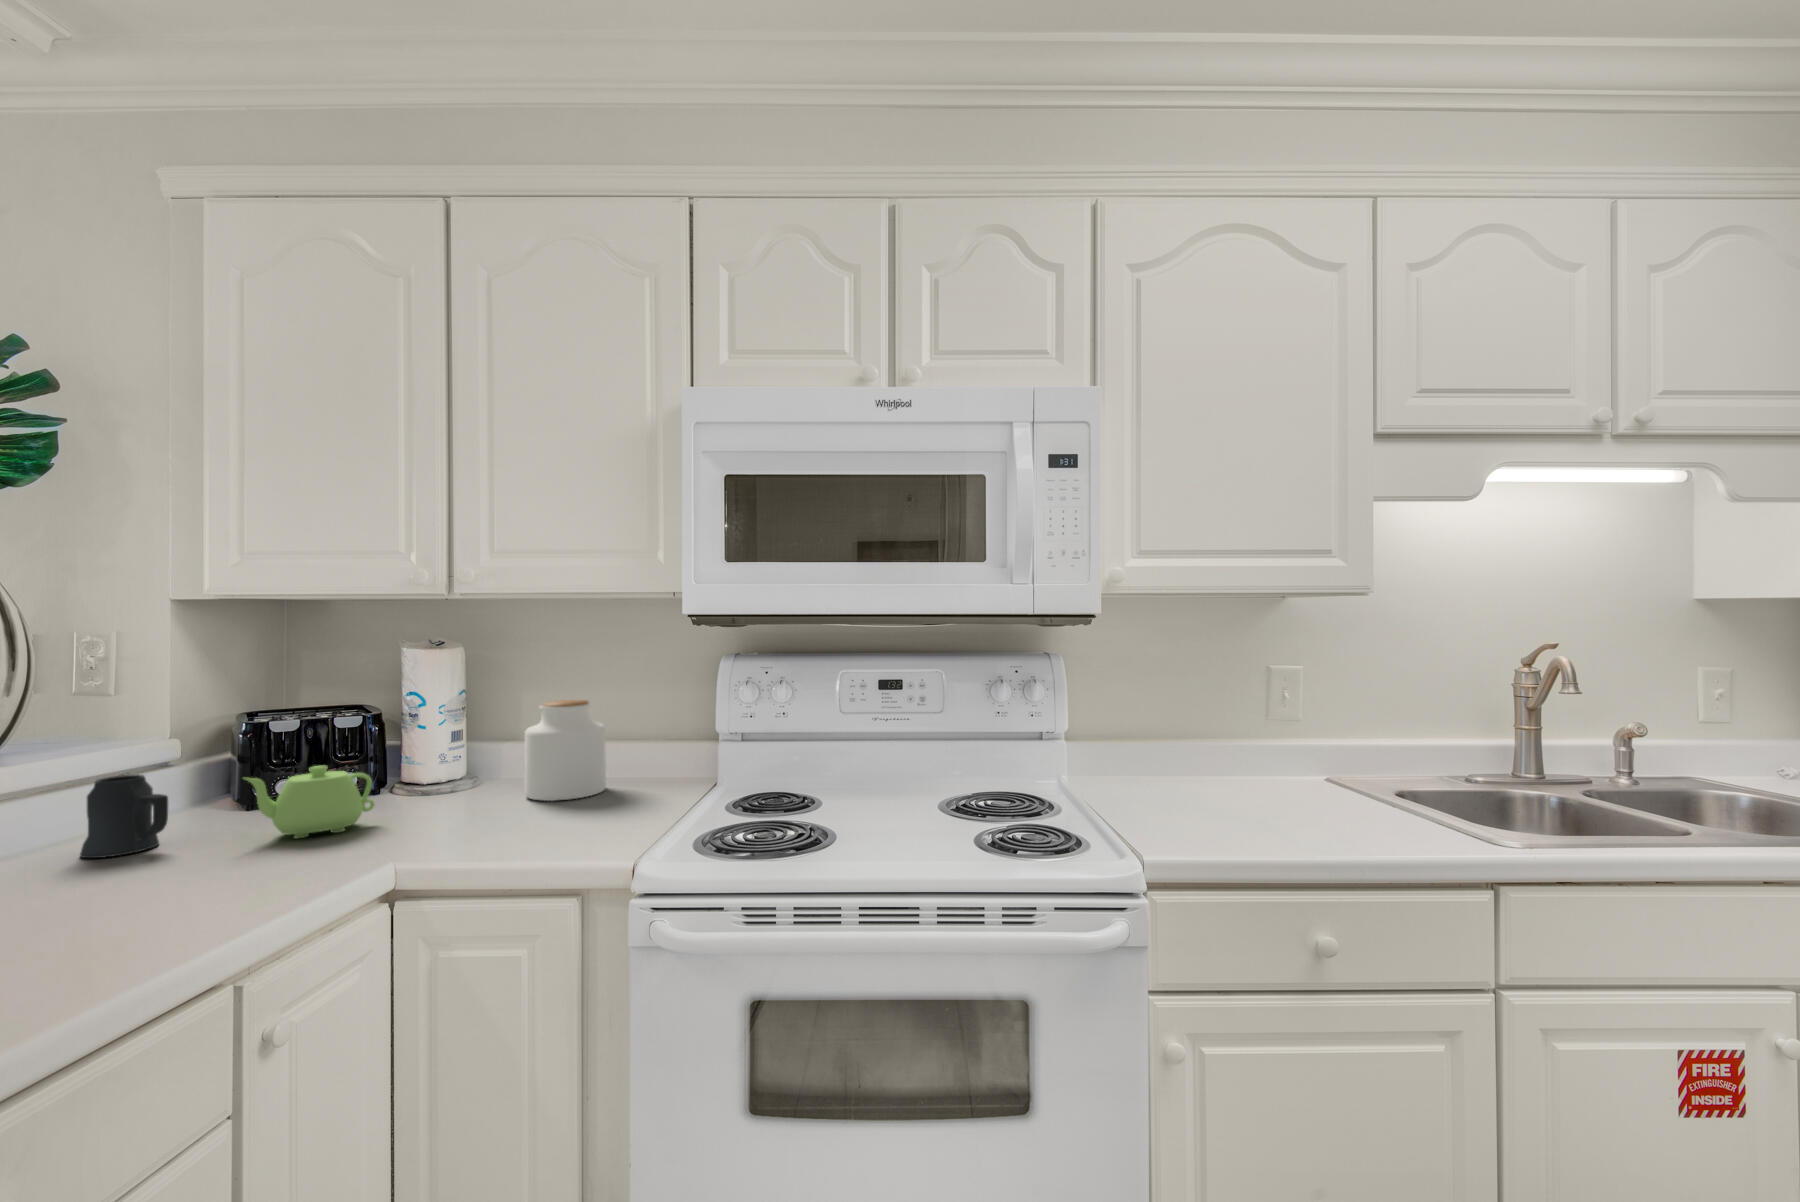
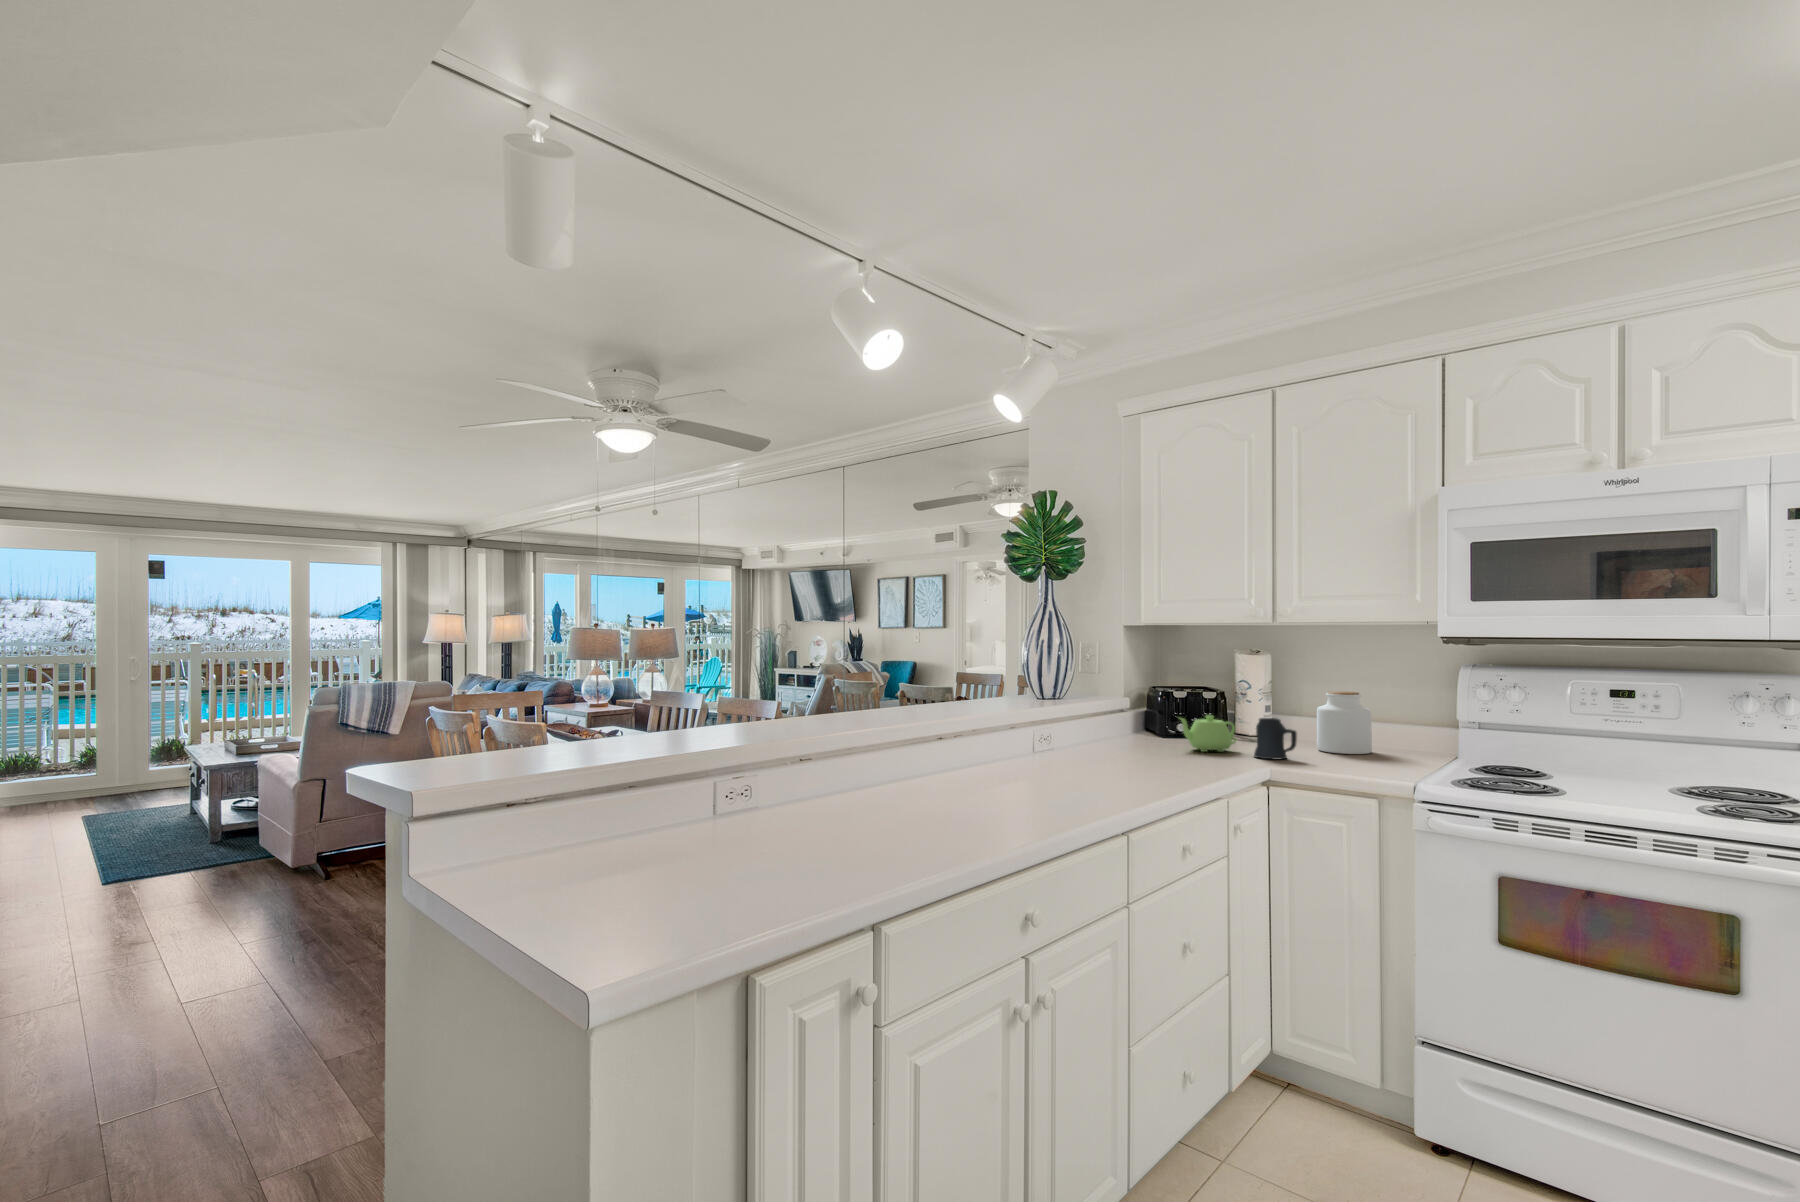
mug: present [80,774,168,858] -> present [1254,718,1297,760]

